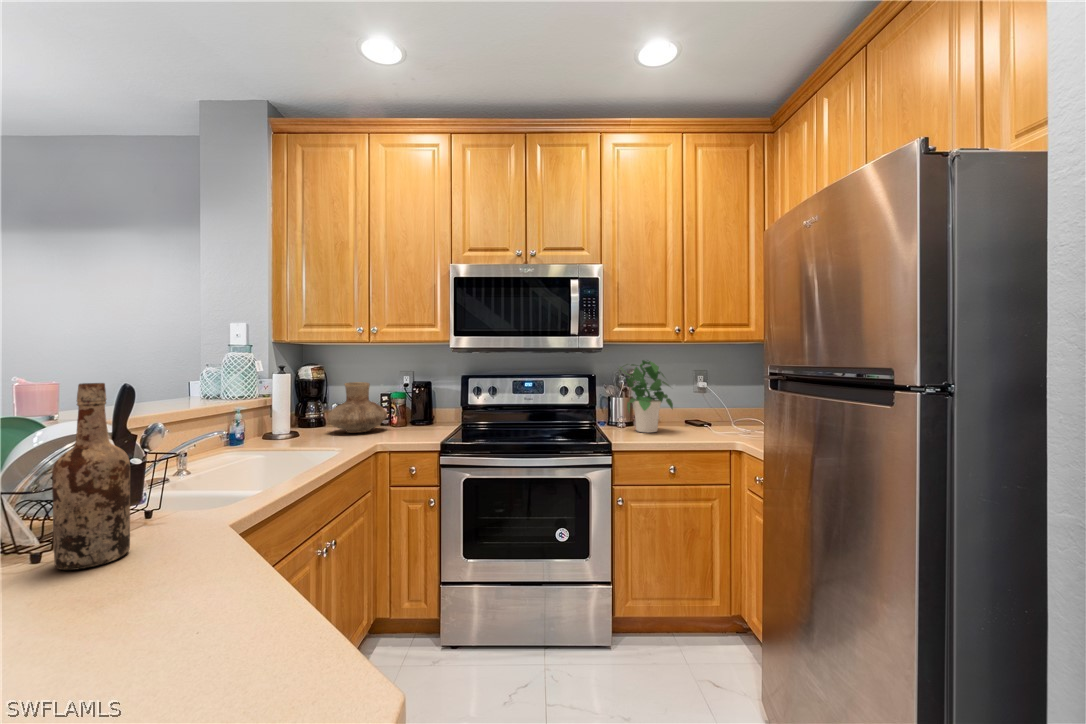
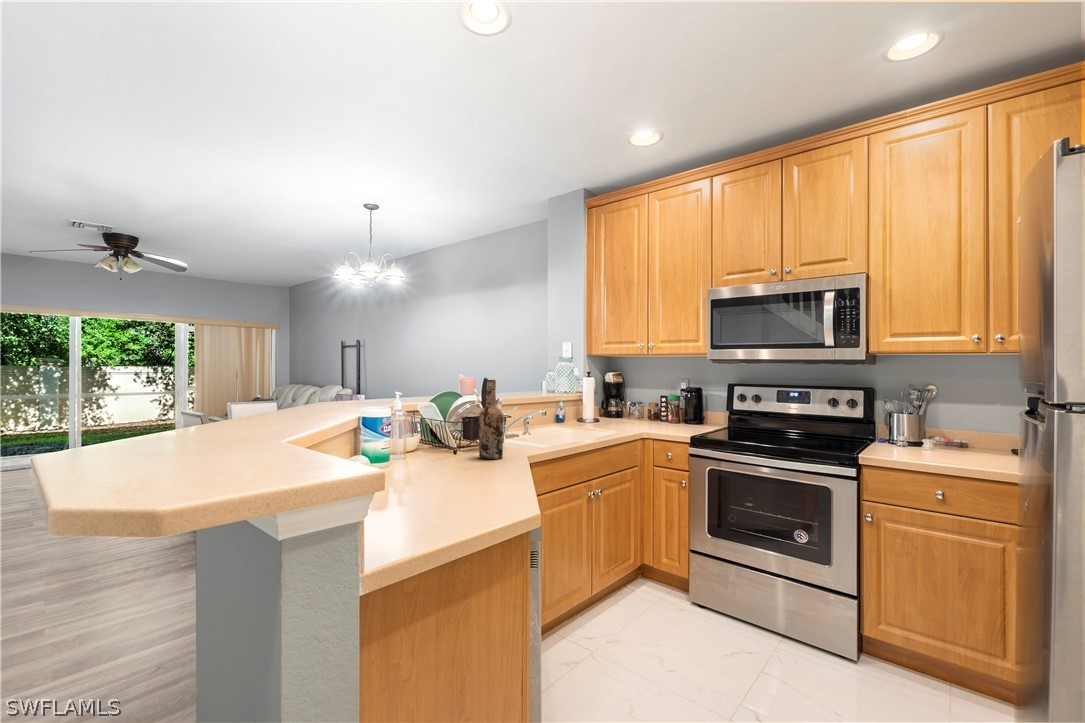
potted plant: present [620,360,673,433] -> none [885,372,960,454]
vase: present [328,382,387,433] -> none [620,386,663,425]

